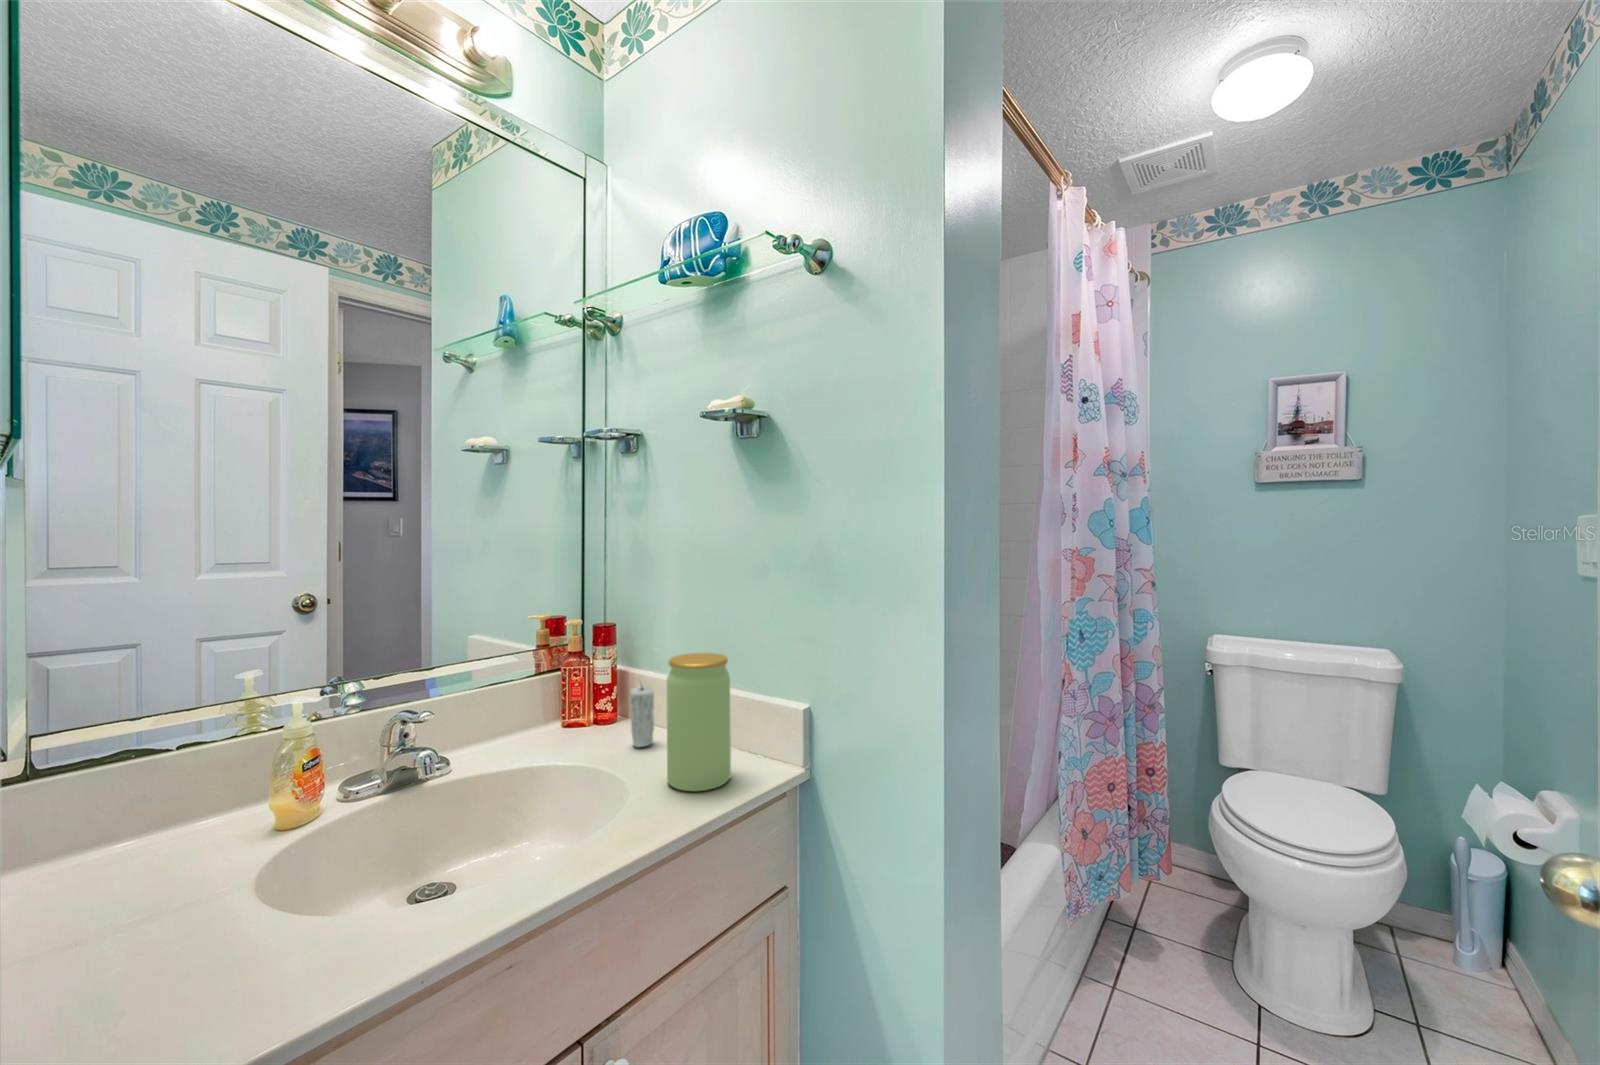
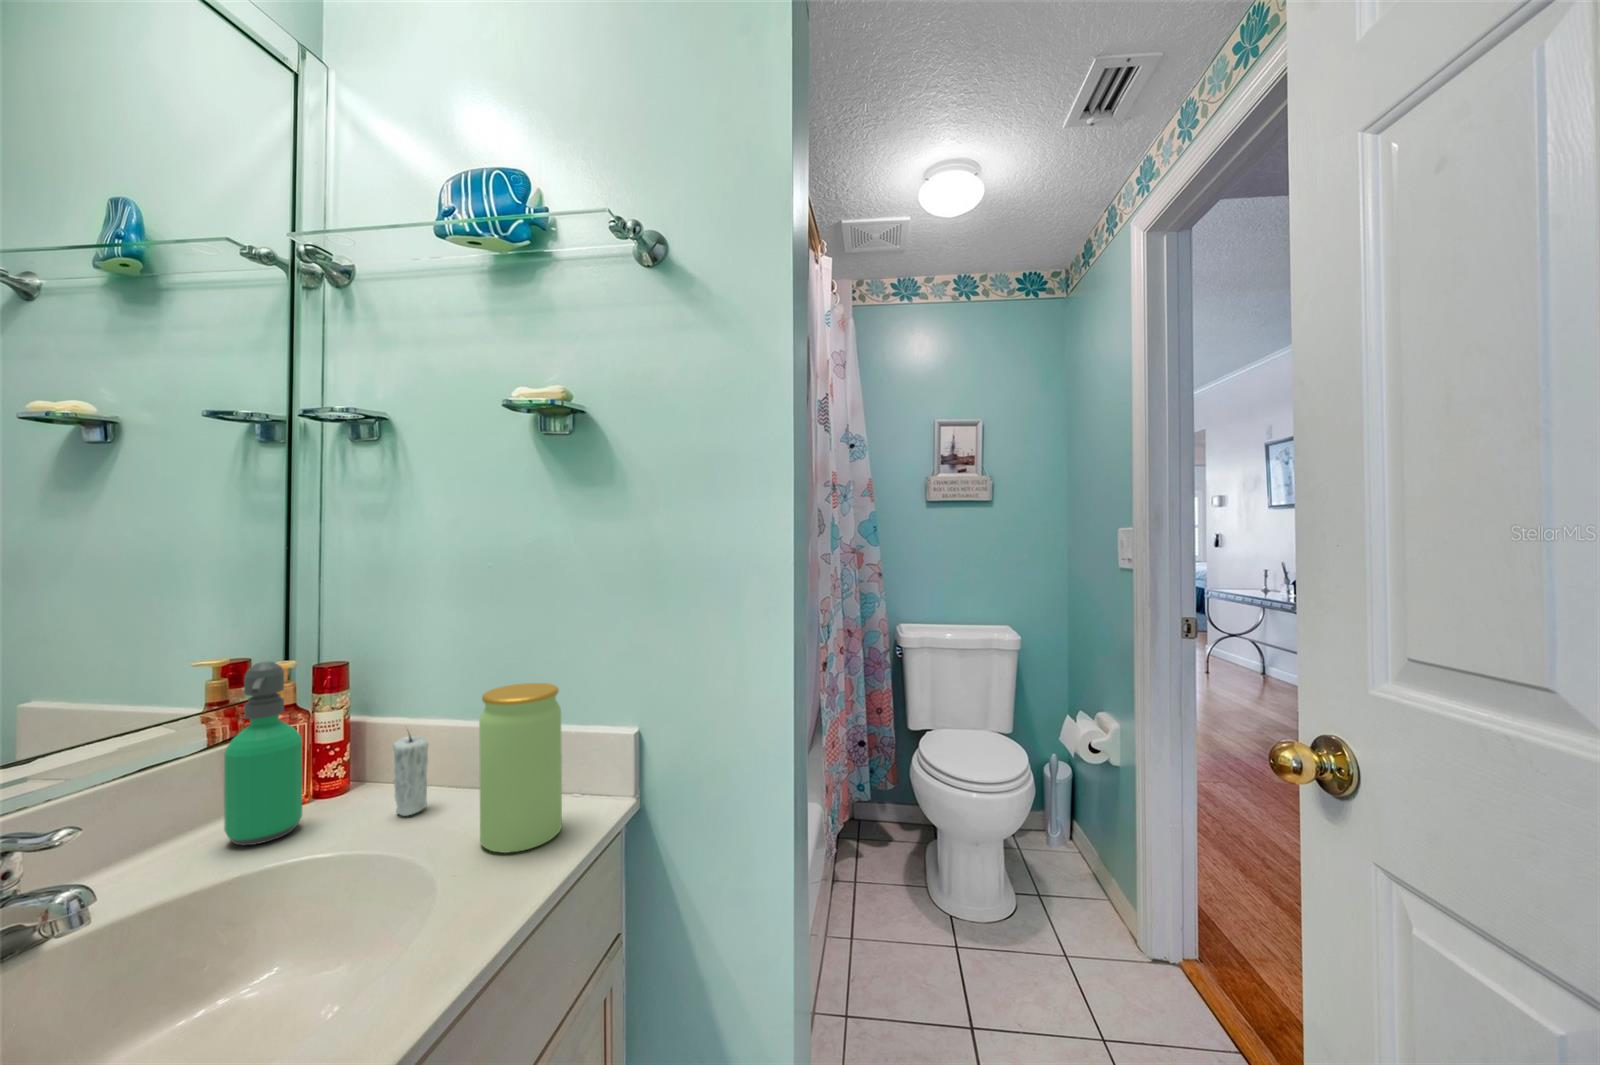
soap dispenser: none [533,618,579,748] -> present [224,661,302,845]

